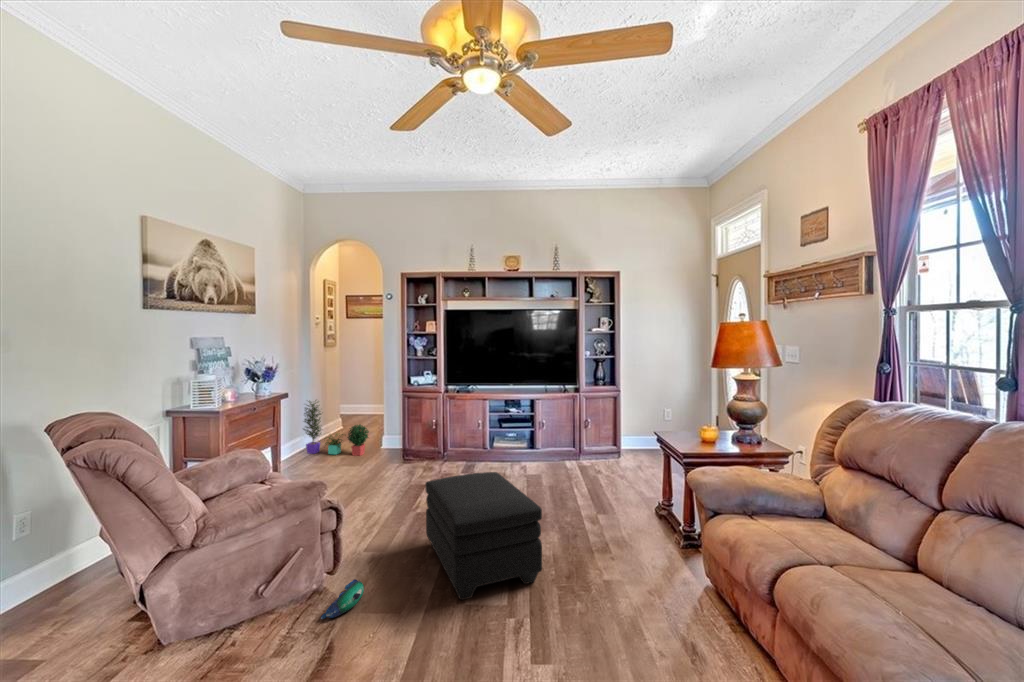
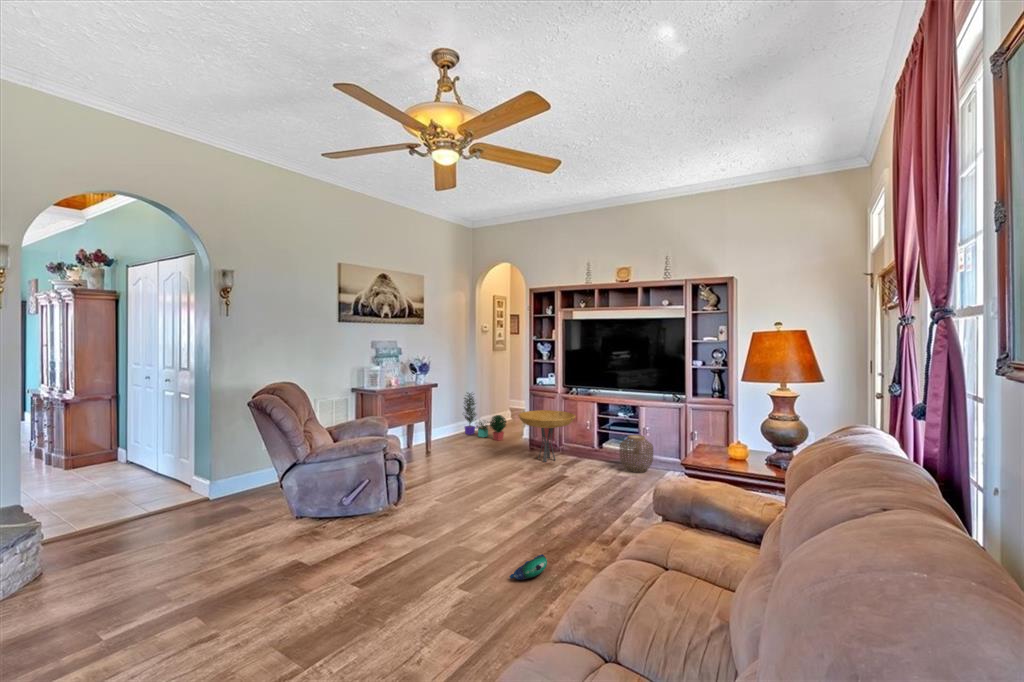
side table: none [407,413,474,472] -> present [518,410,575,462]
woven basket: none [523,429,556,468] -> present [620,435,653,473]
ottoman: present [425,472,542,600] -> none [452,456,534,548]
plush toy: present [321,579,364,619] -> present [509,554,547,580]

